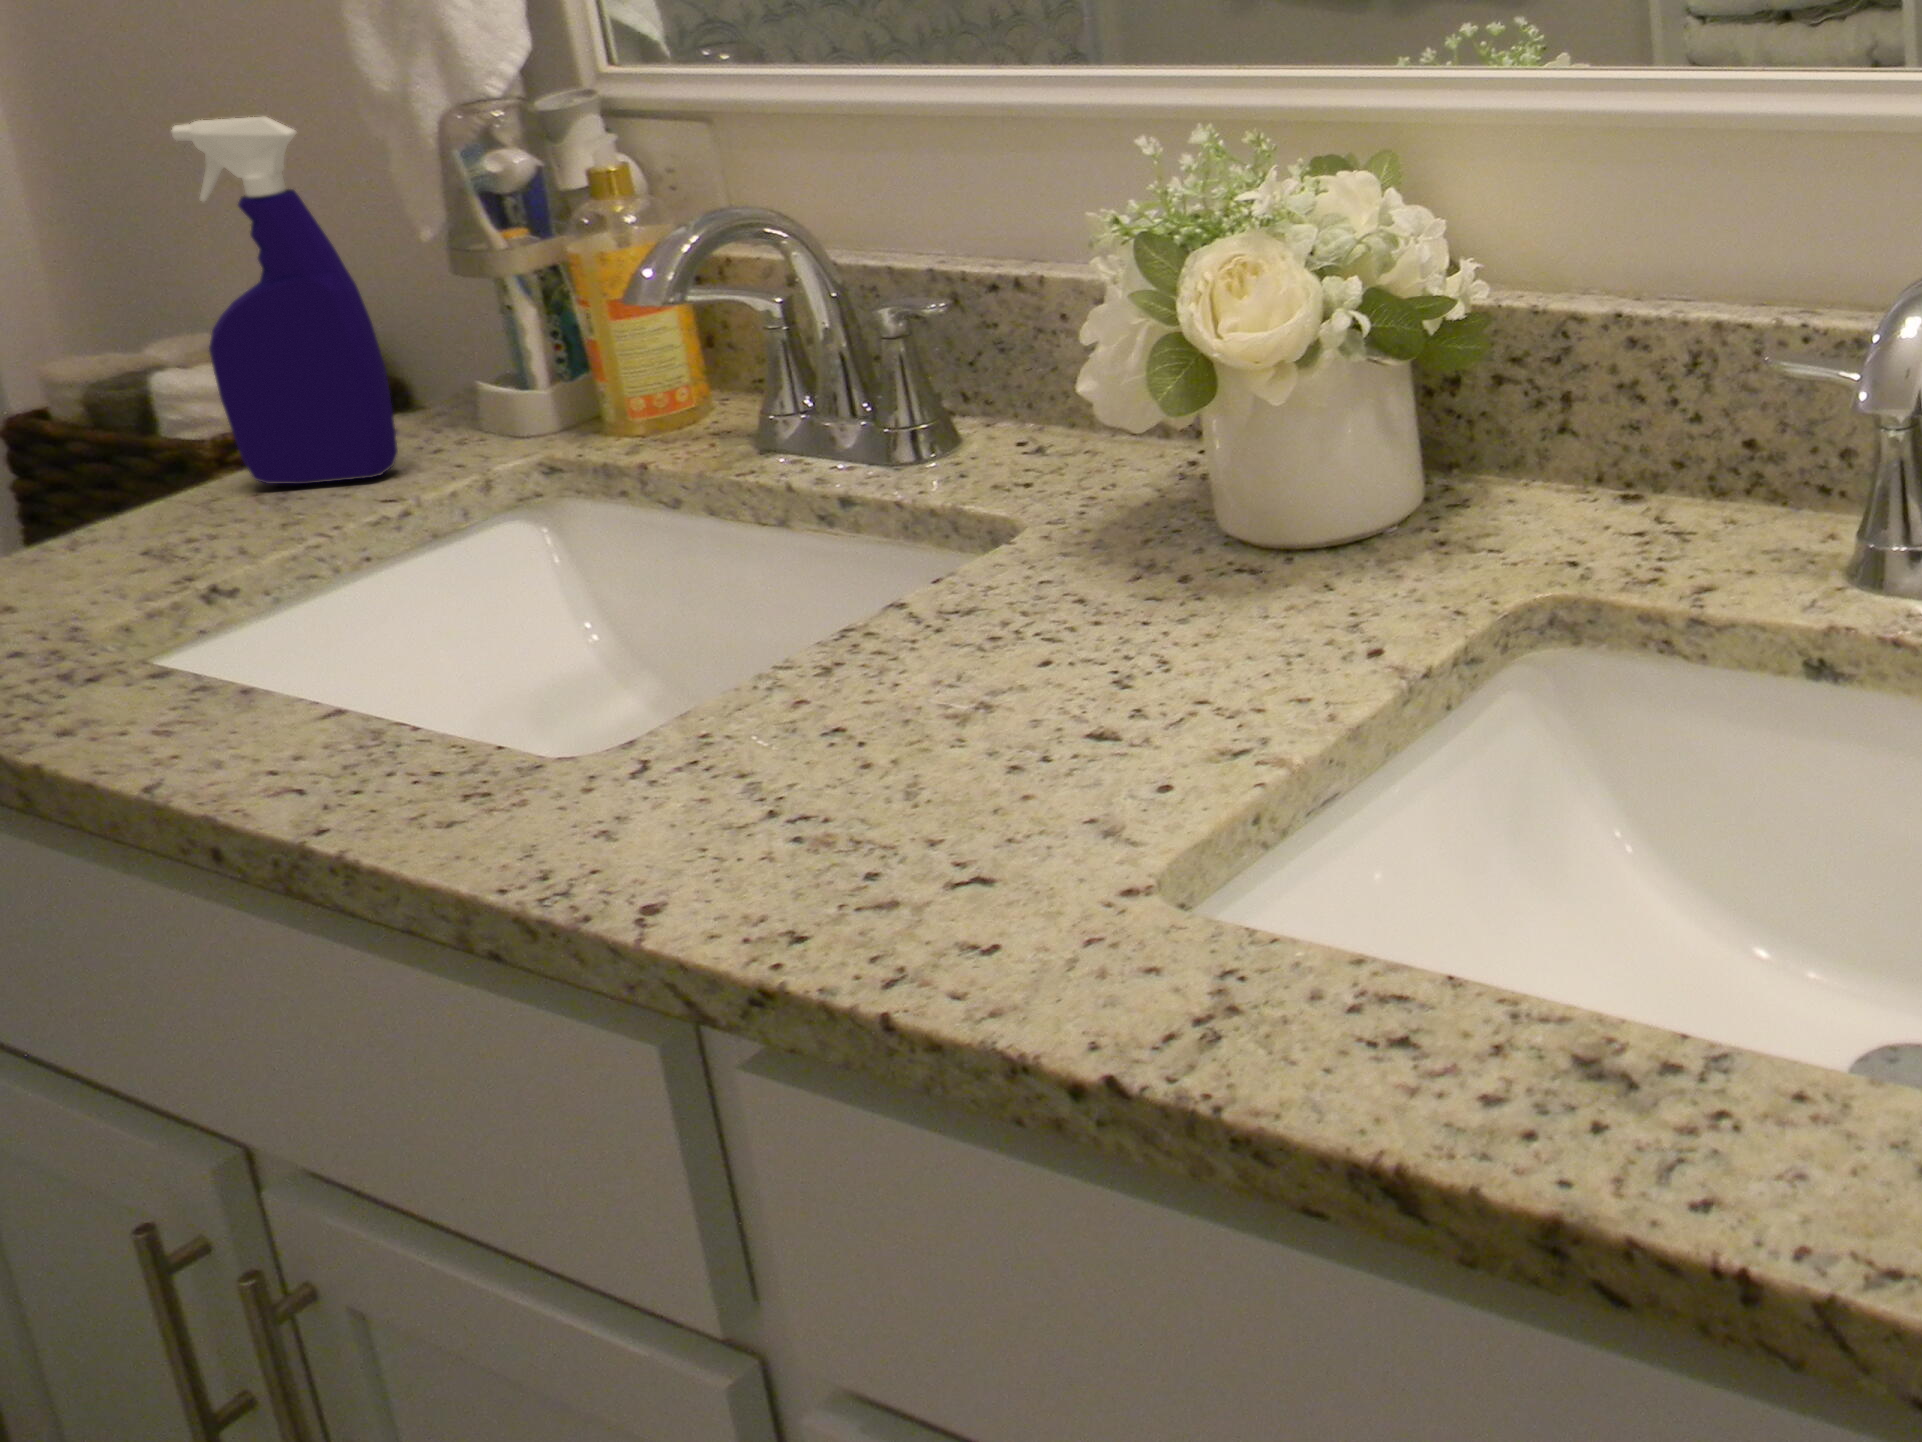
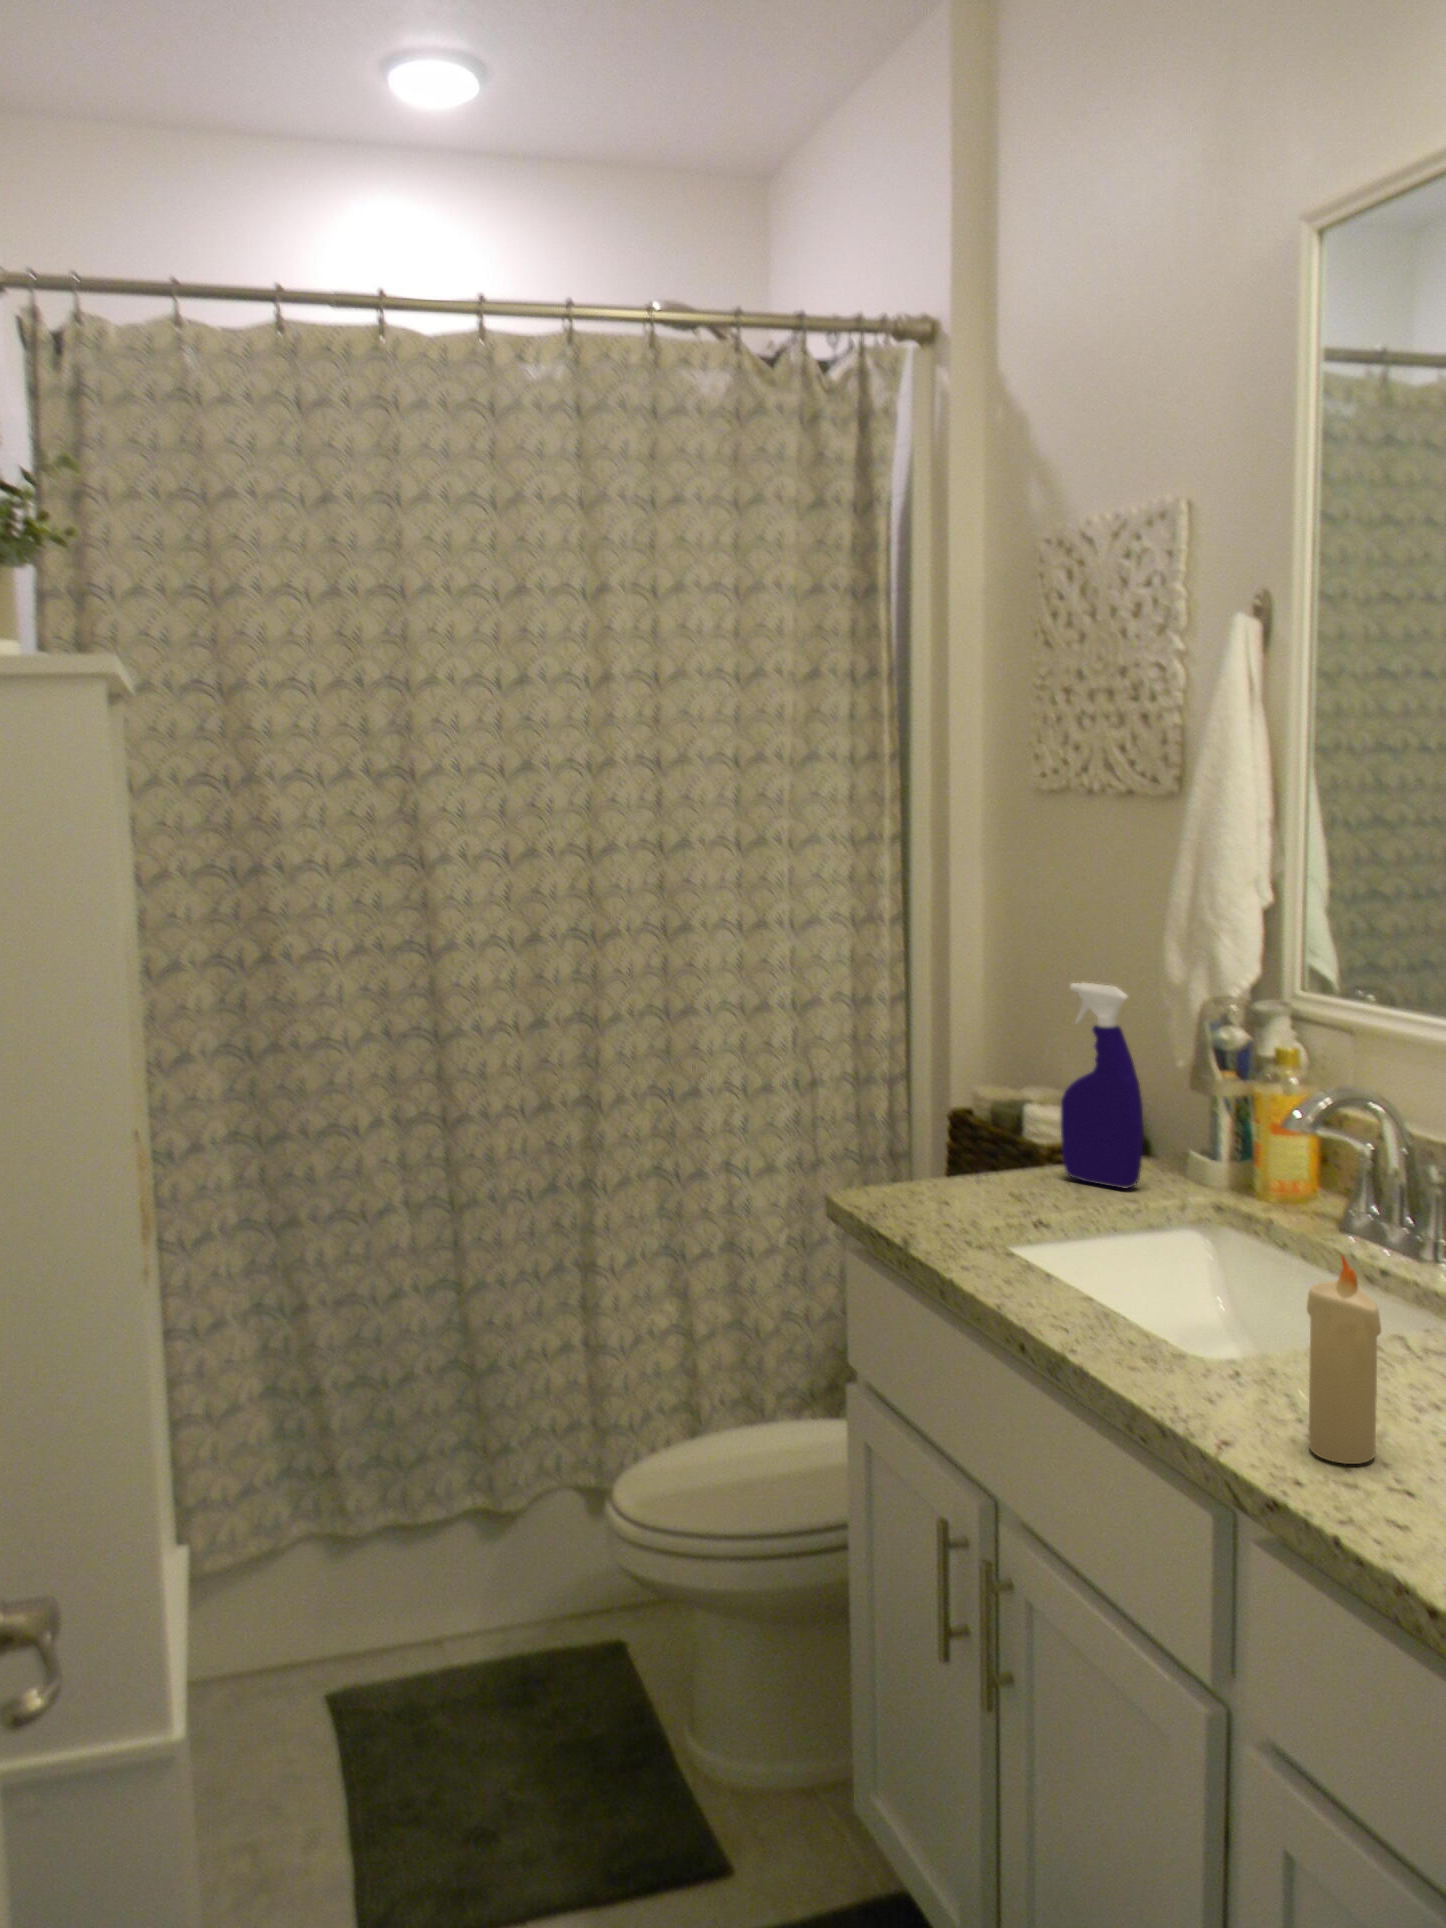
candle: none [741,509,910,870] -> present [1307,1256,1381,1464]

